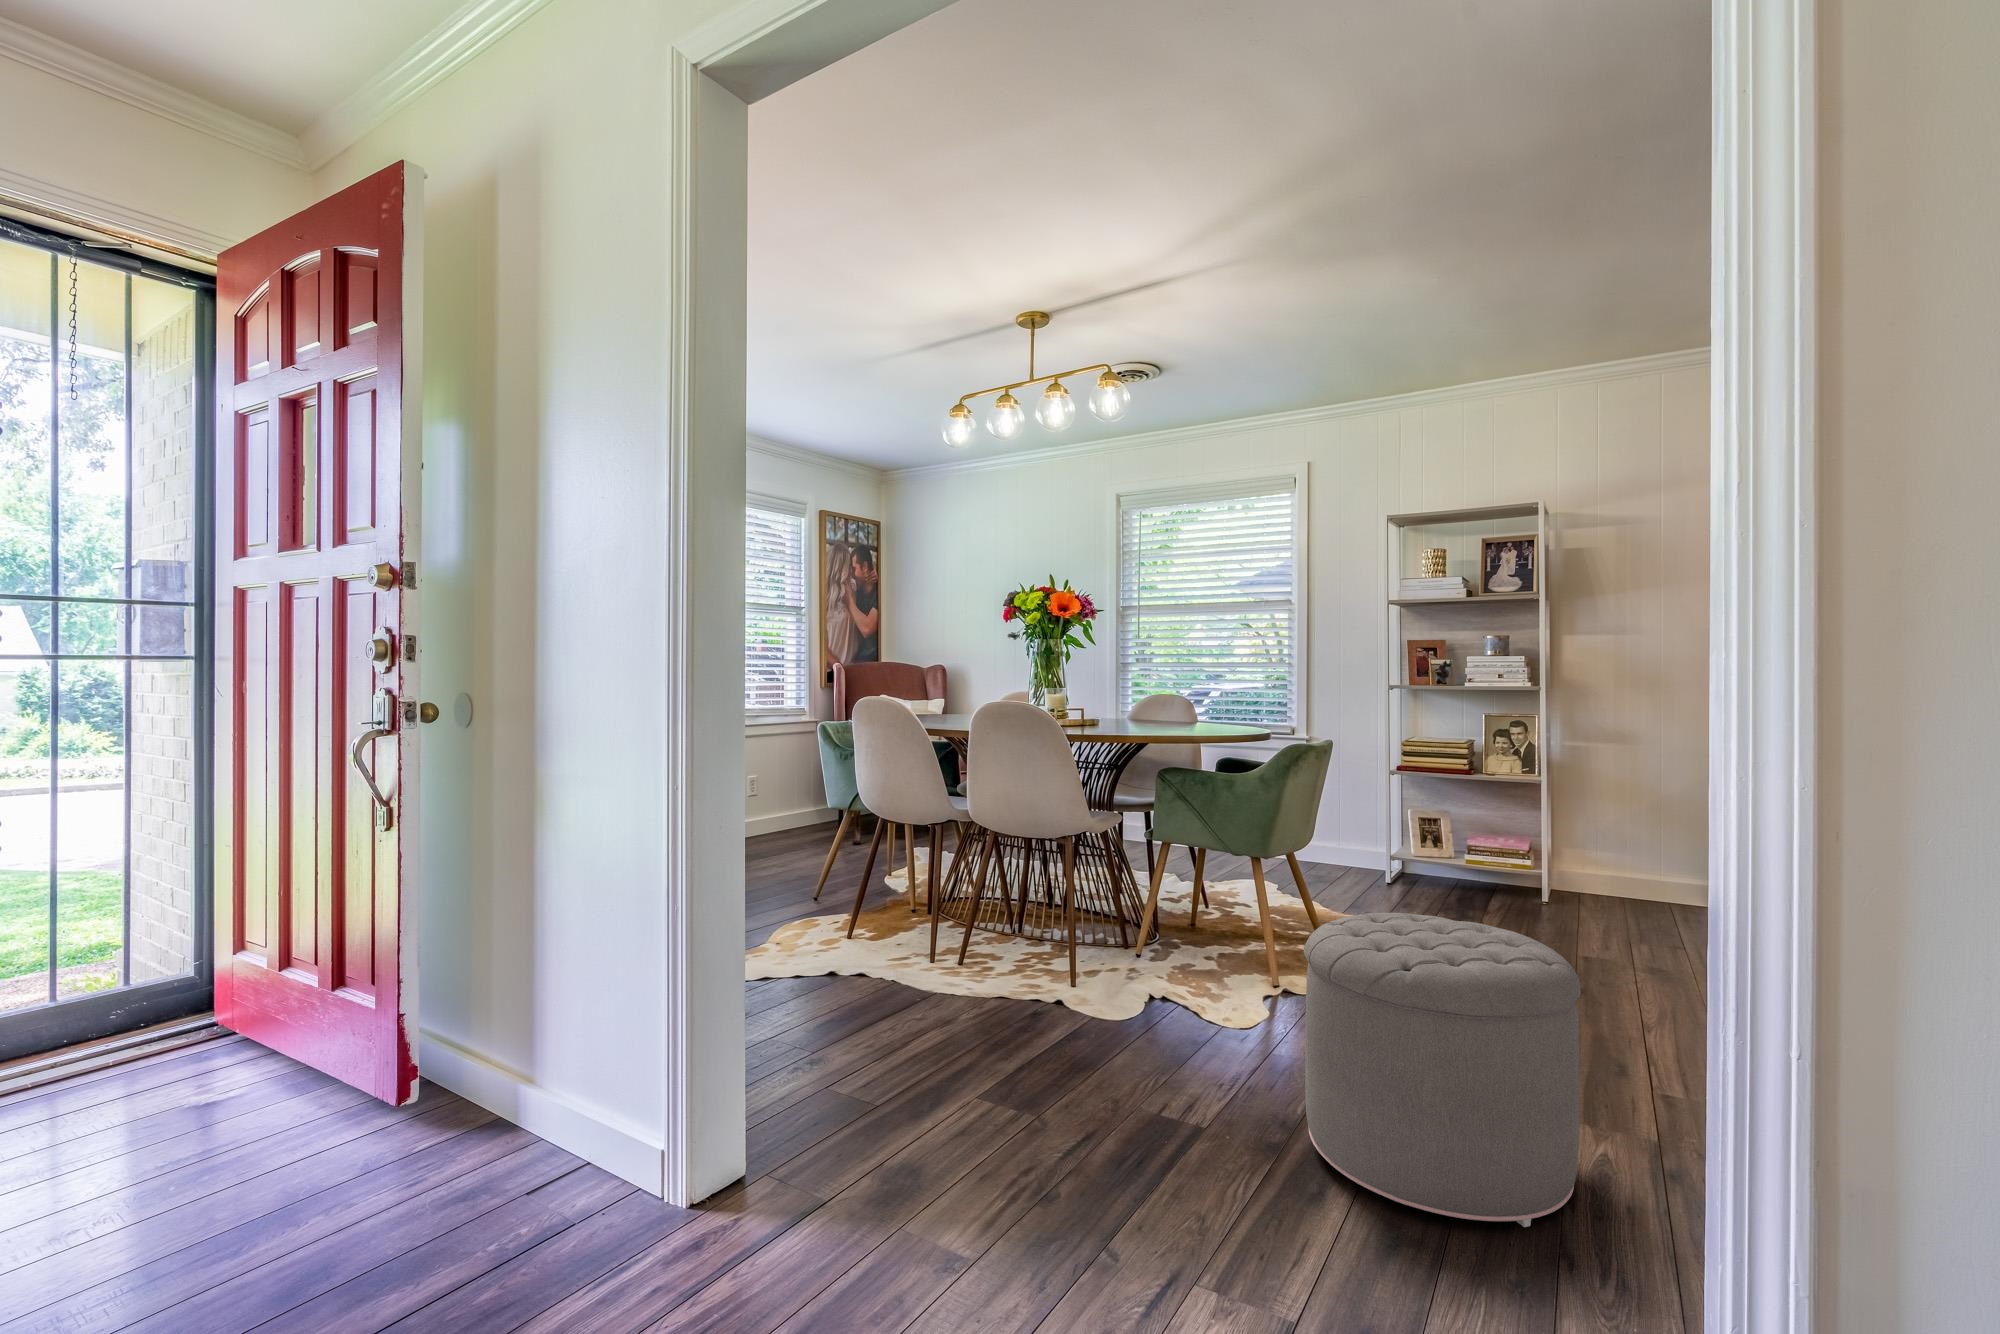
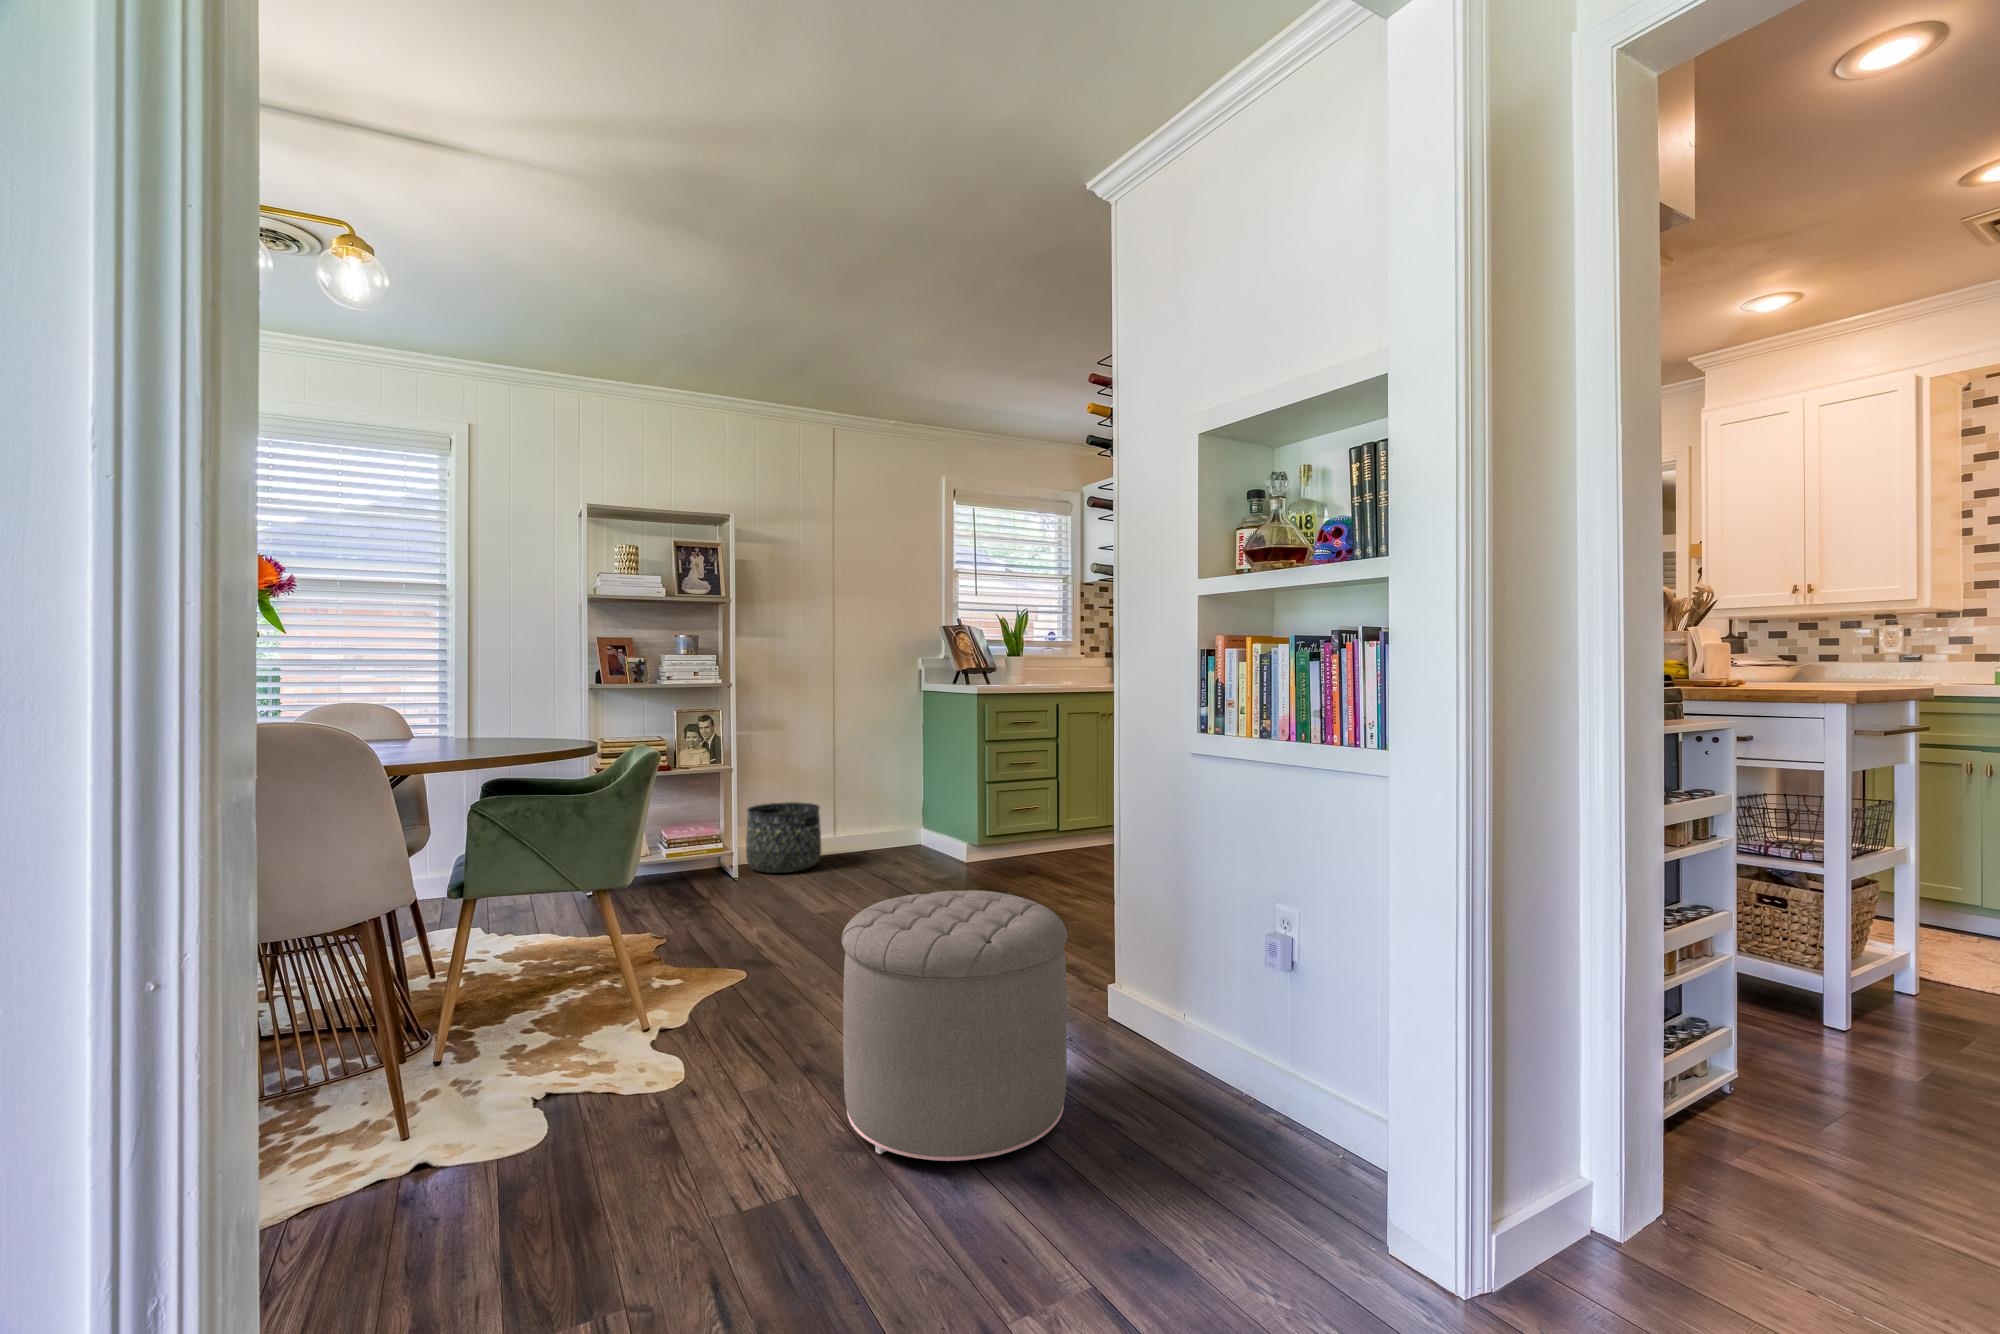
basket: none [1560,827,1663,911] -> present [746,802,821,873]

